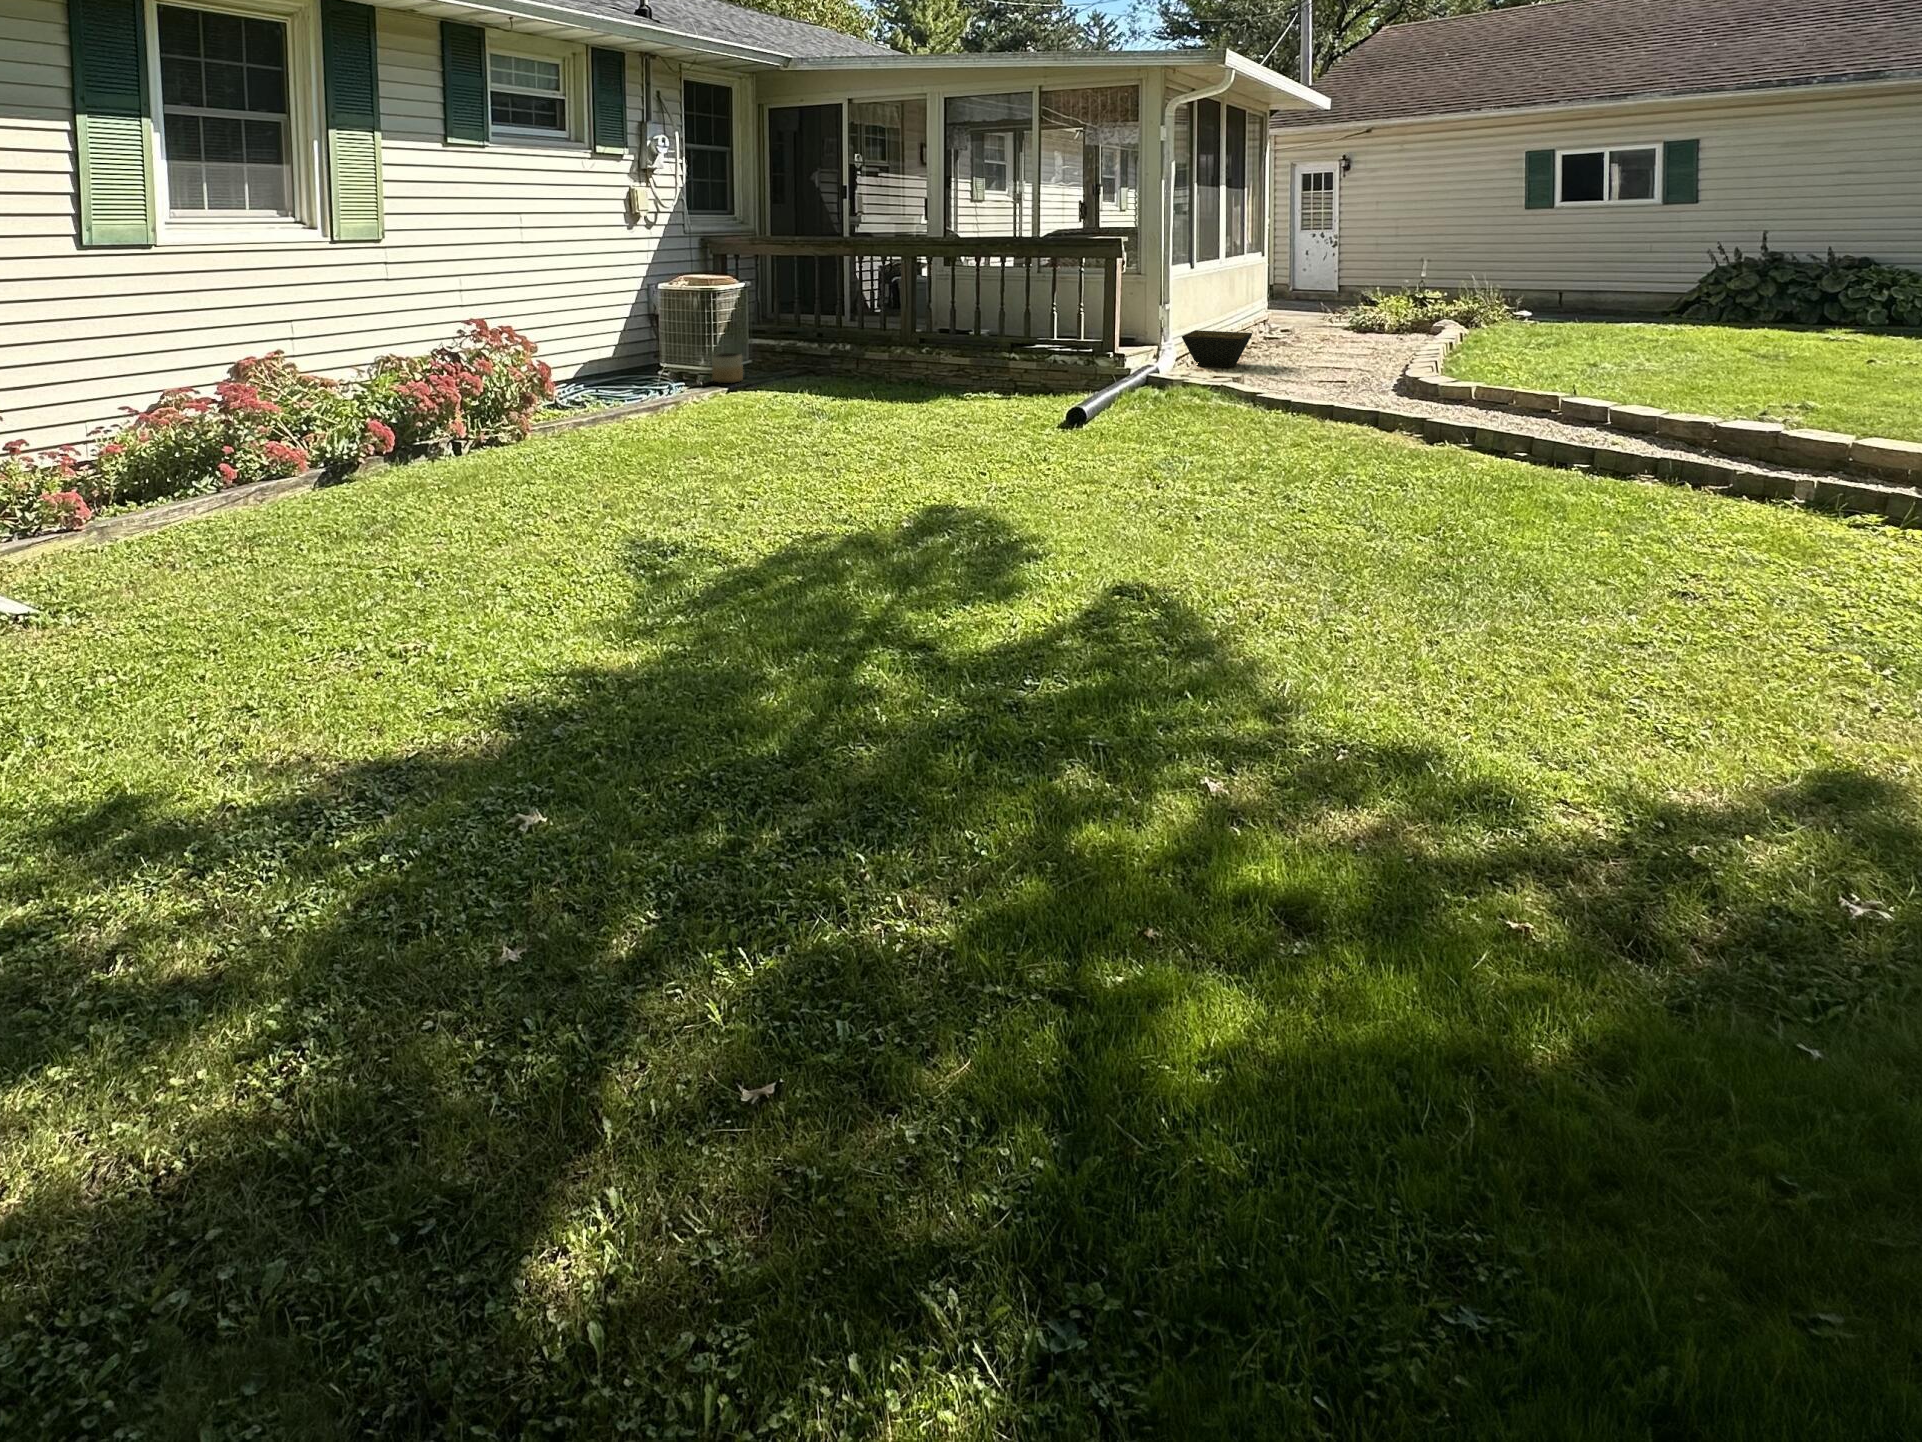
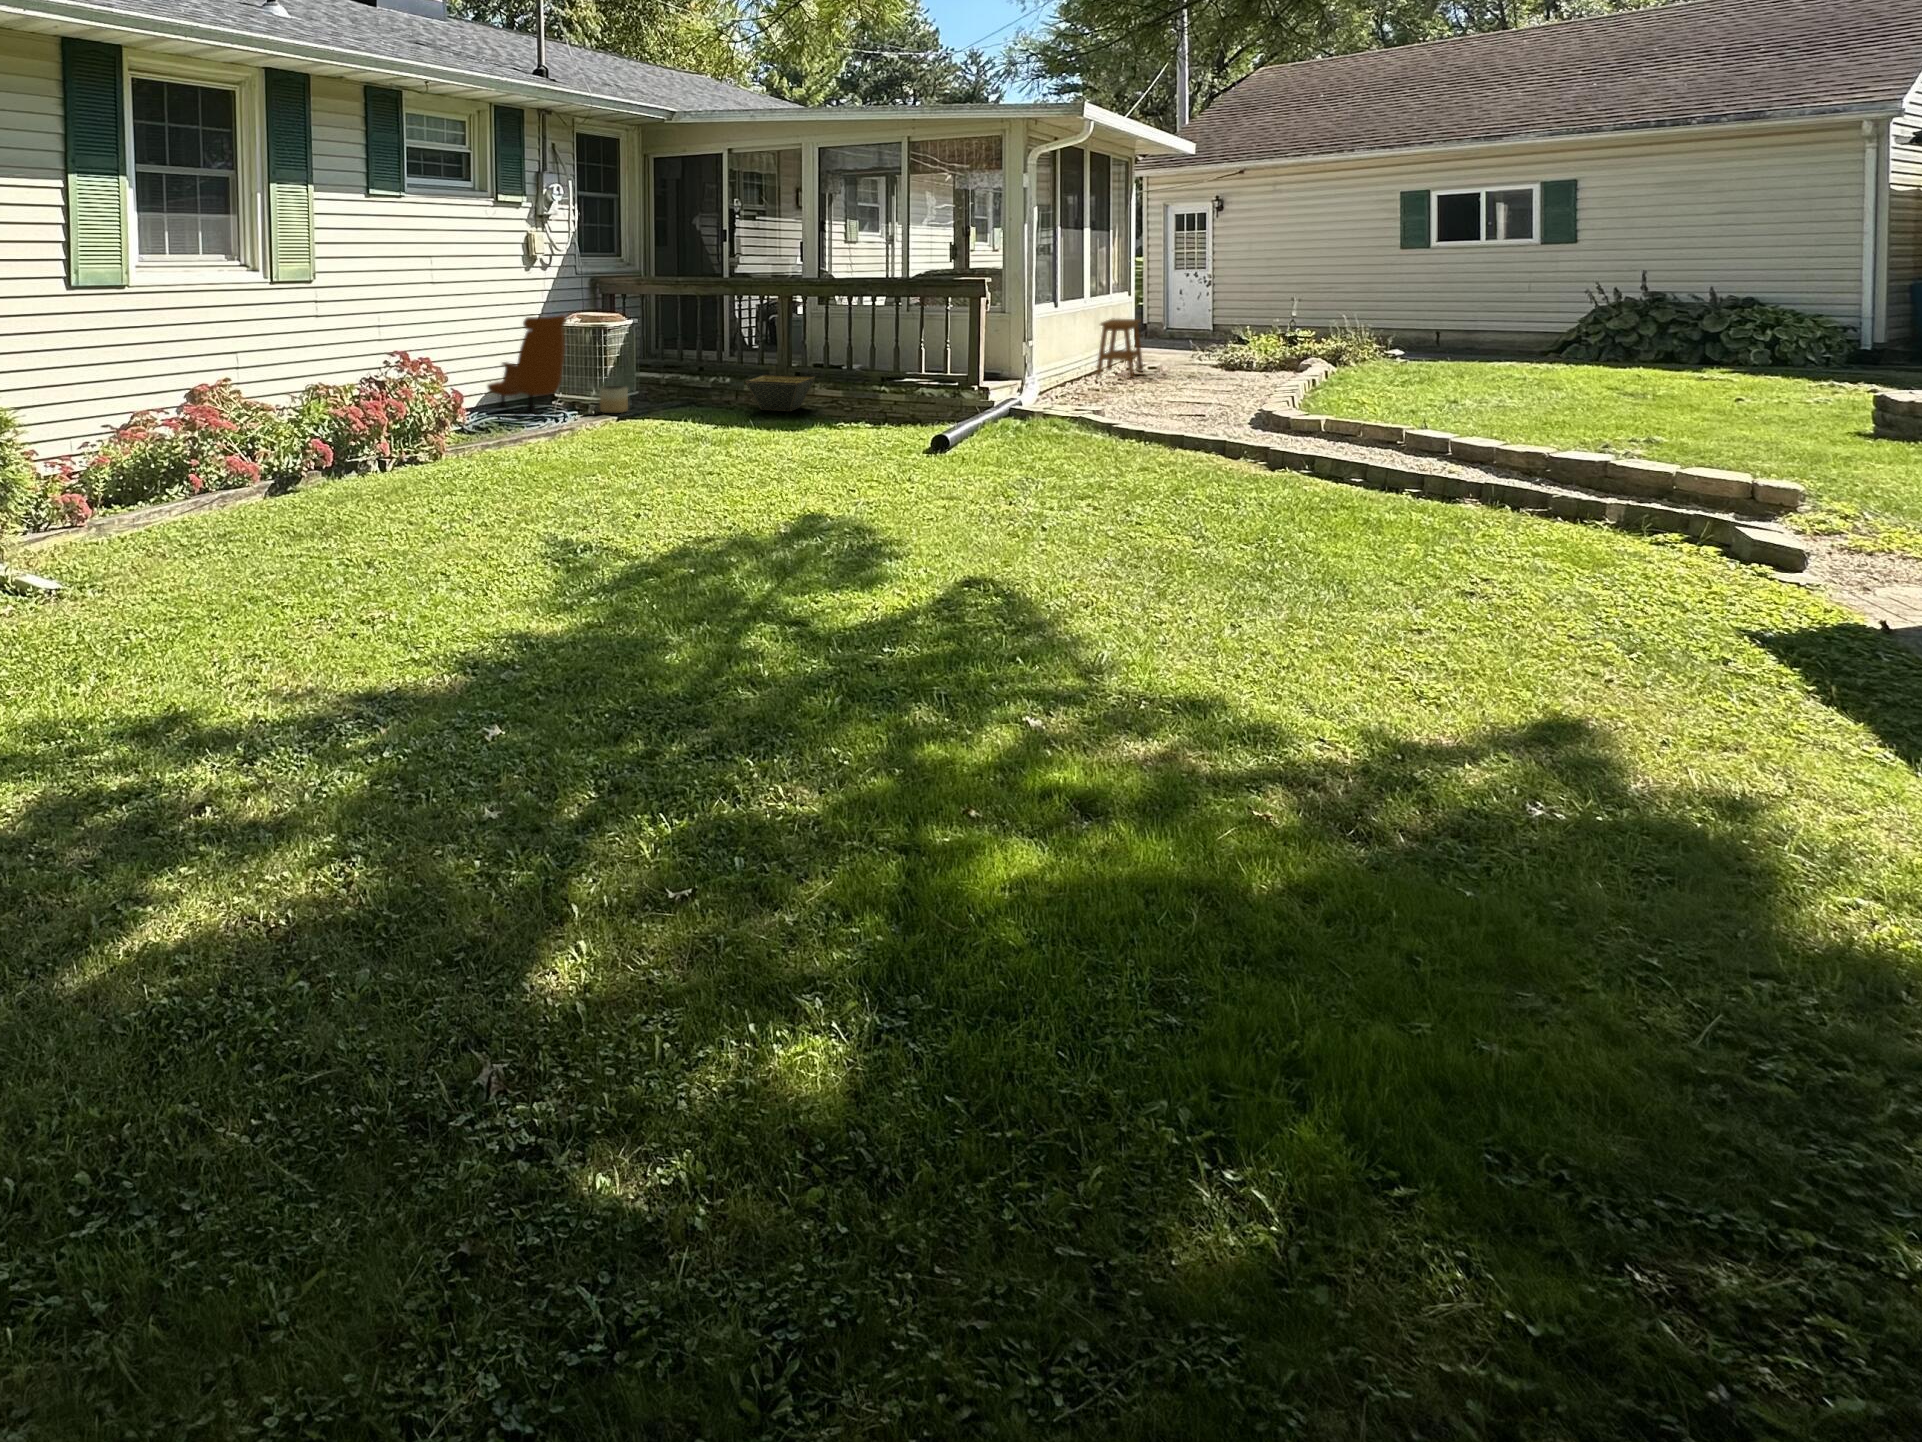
lounge chair: none [584,278,674,393] -> present [486,316,566,420]
side table: none [1229,280,1277,341] -> present [1096,319,1144,378]
basket: present [1182,330,1252,368] -> present [745,375,815,412]

